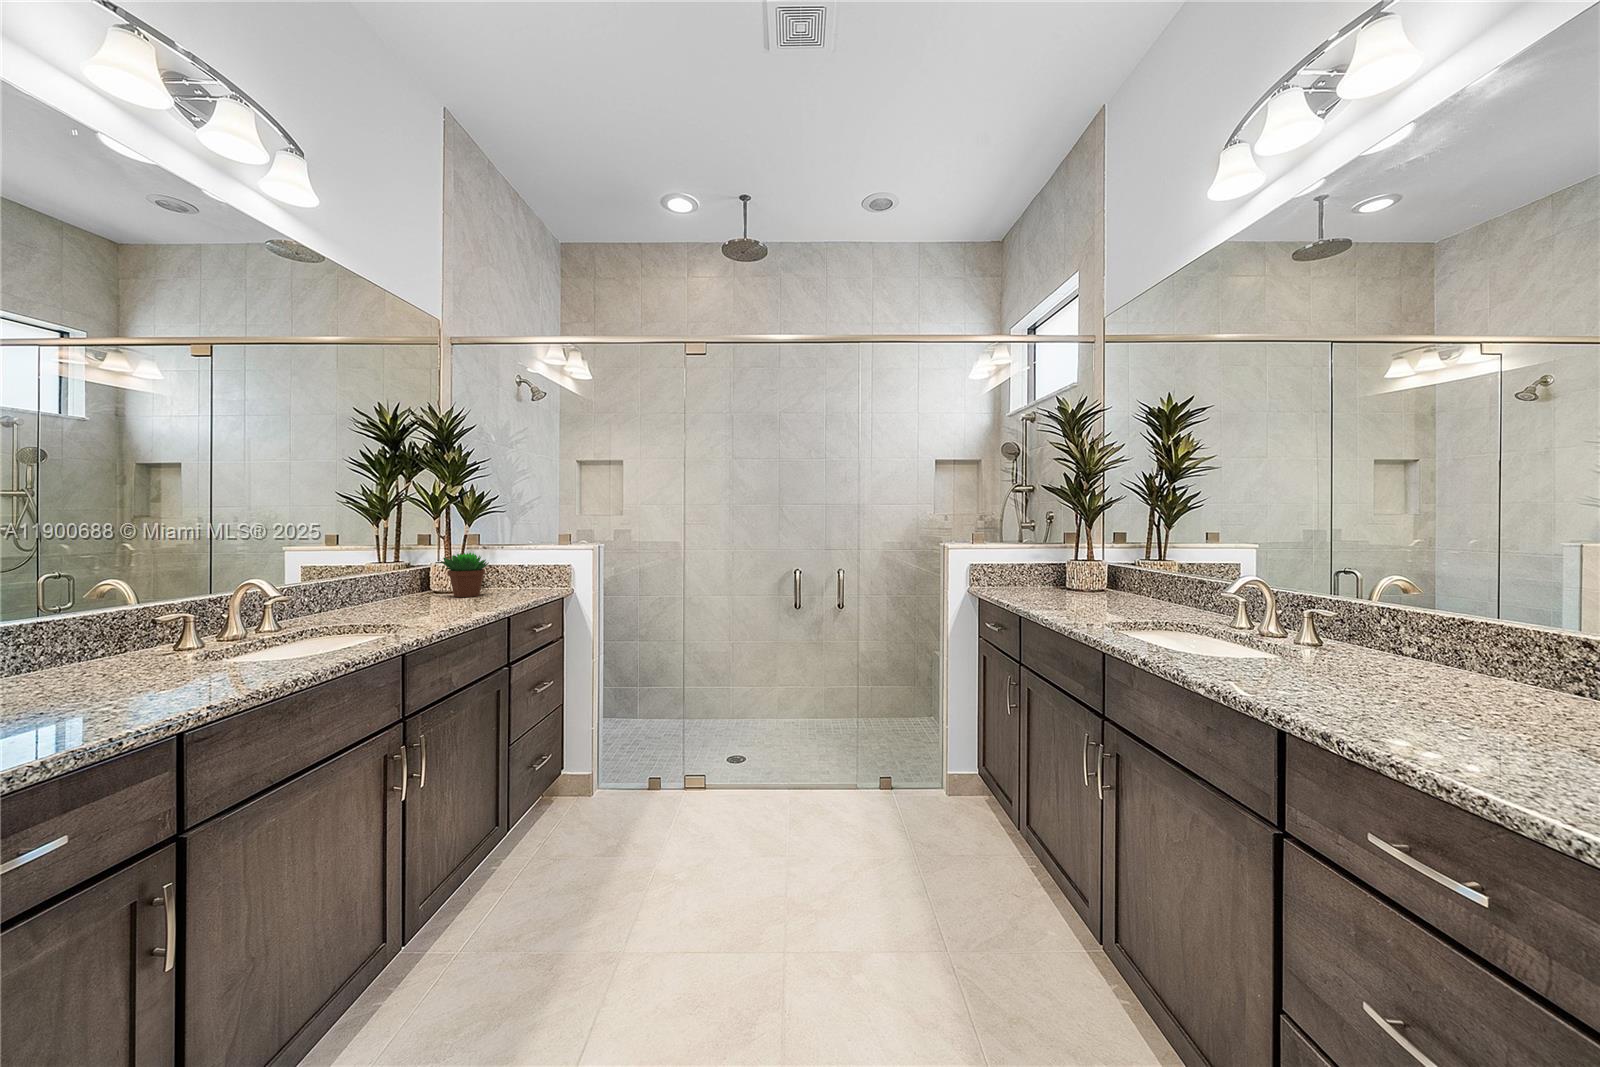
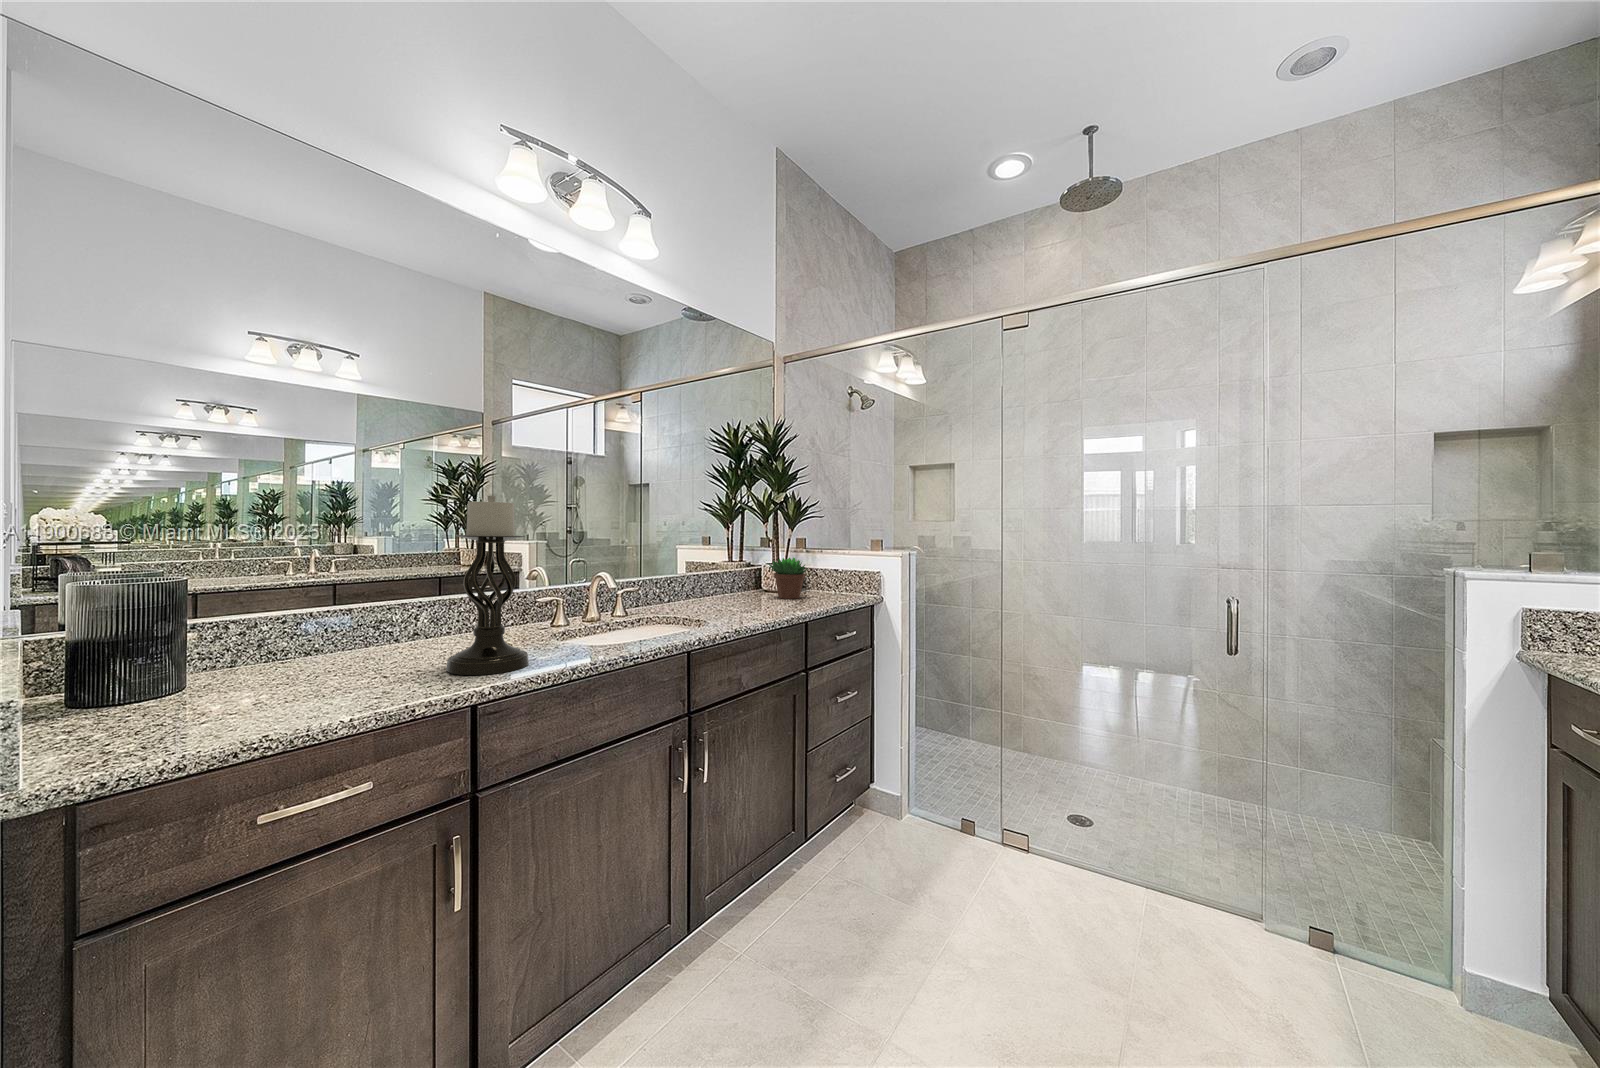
candle holder: none [93,487,221,707] -> present [446,496,529,675]

